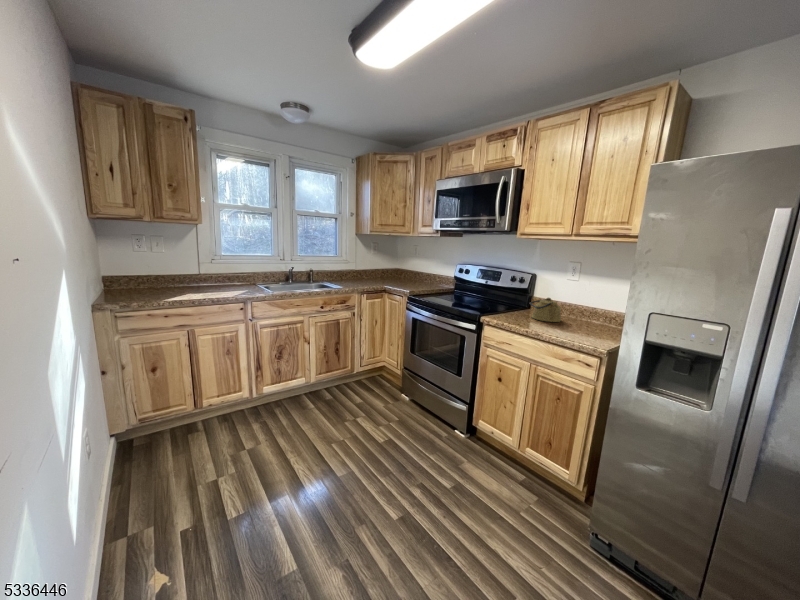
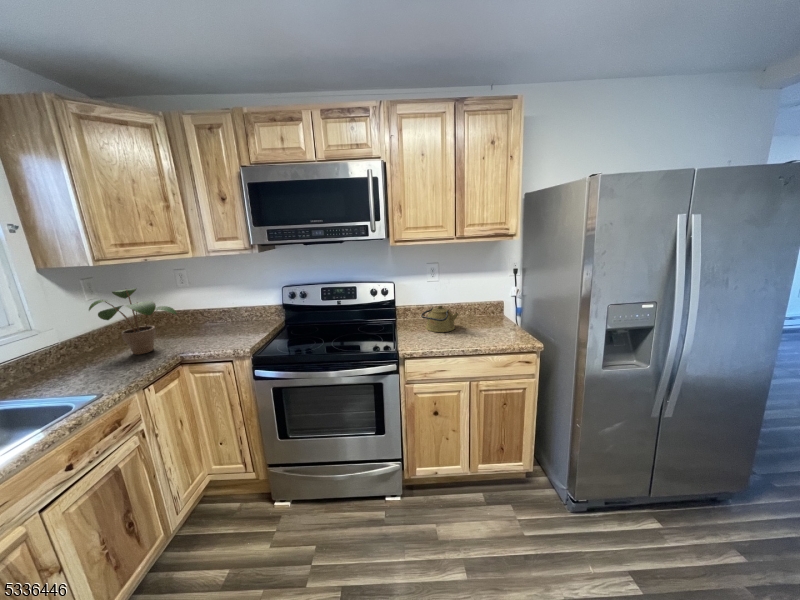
potted plant: none [361,248,395,283] -> present [89,288,177,354]

